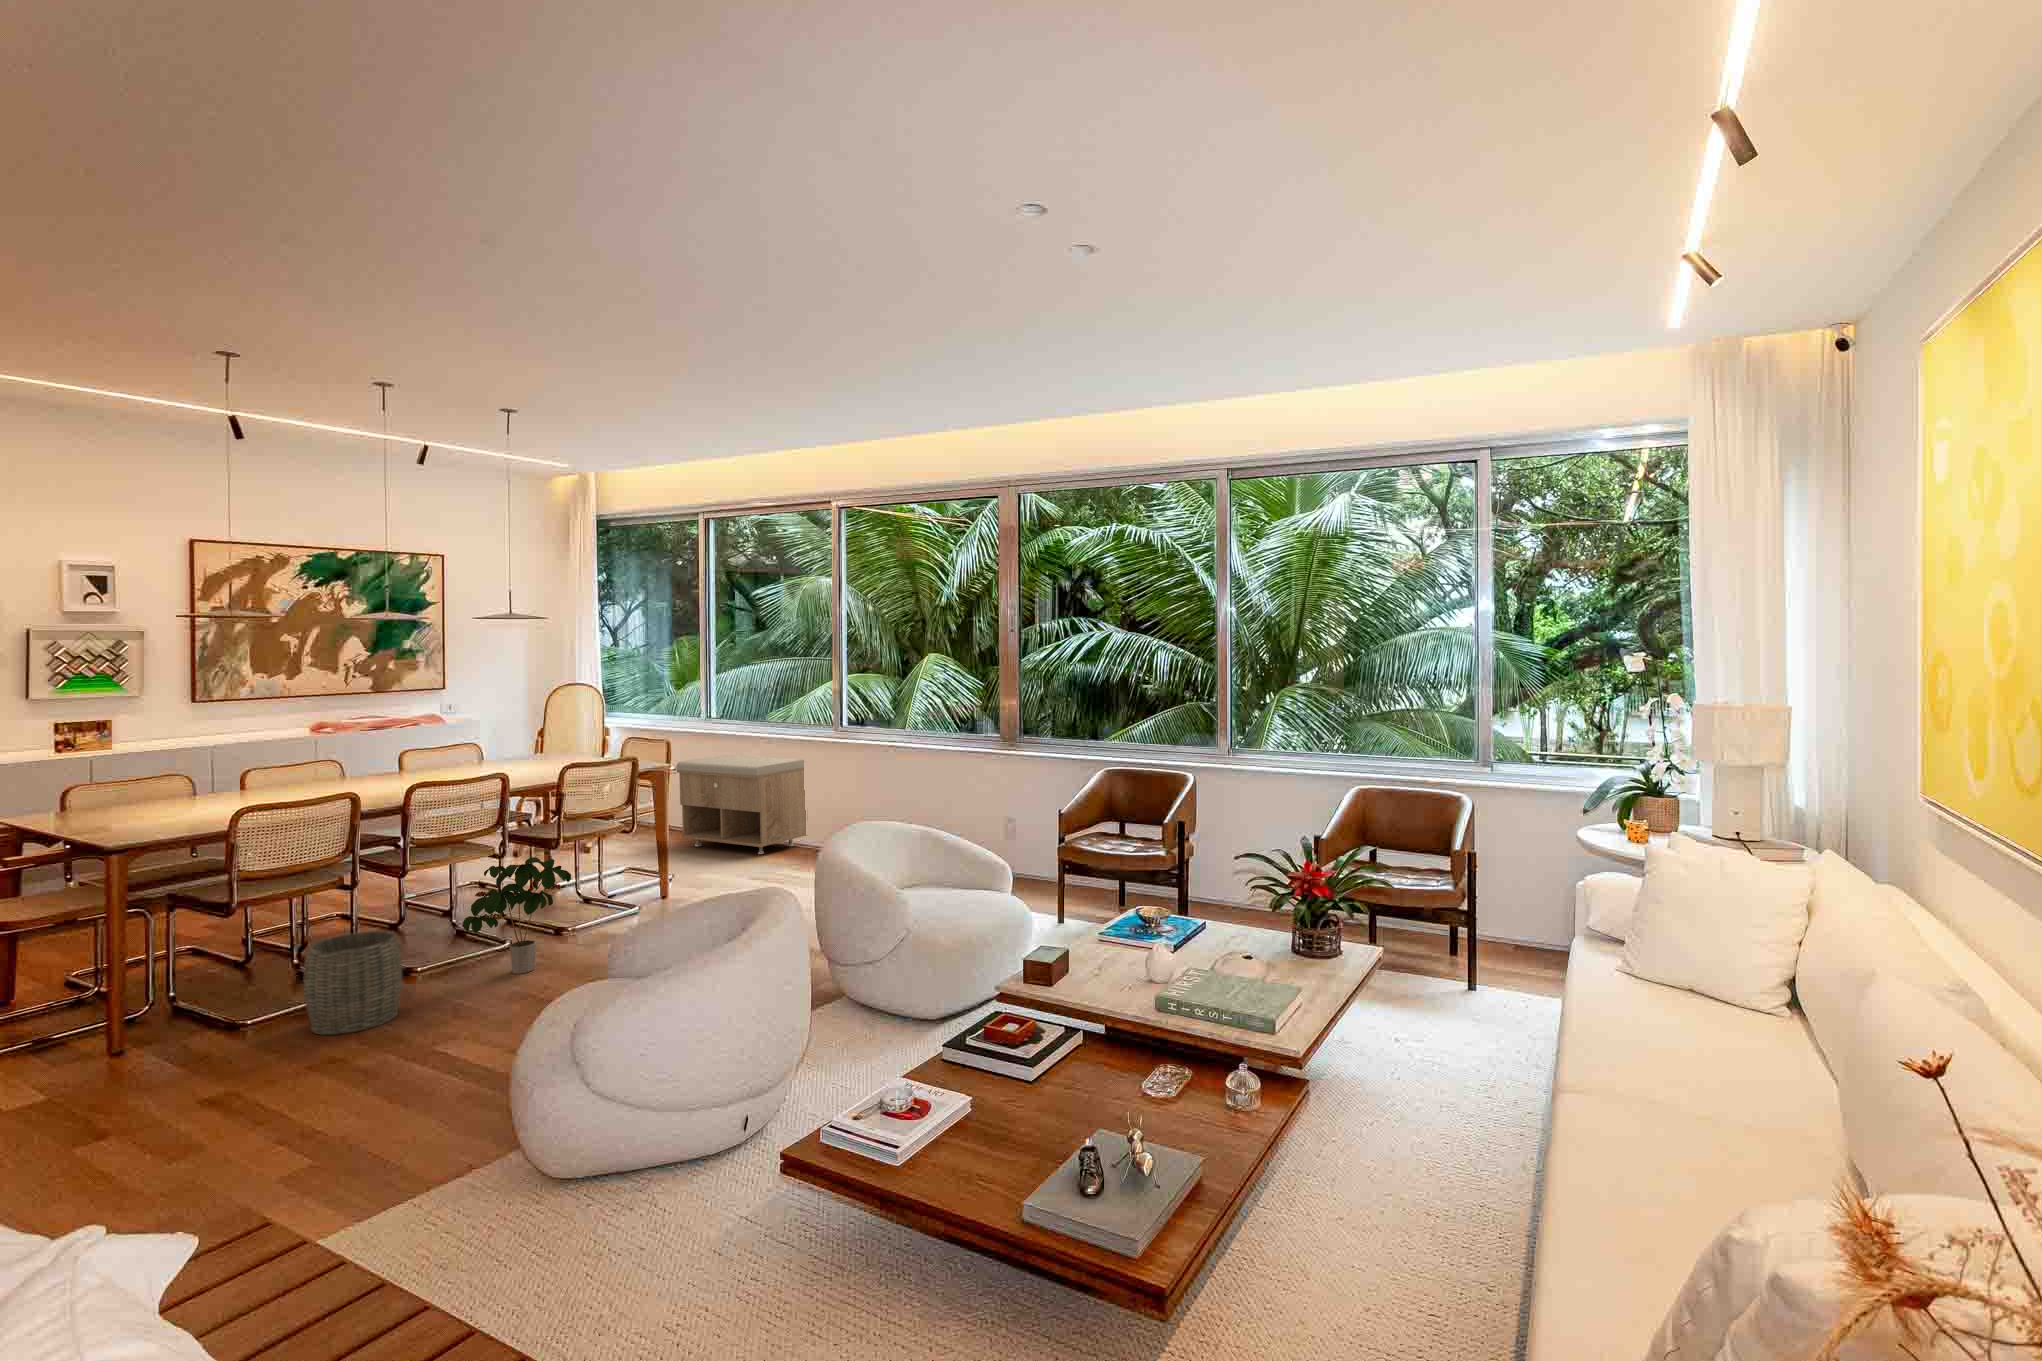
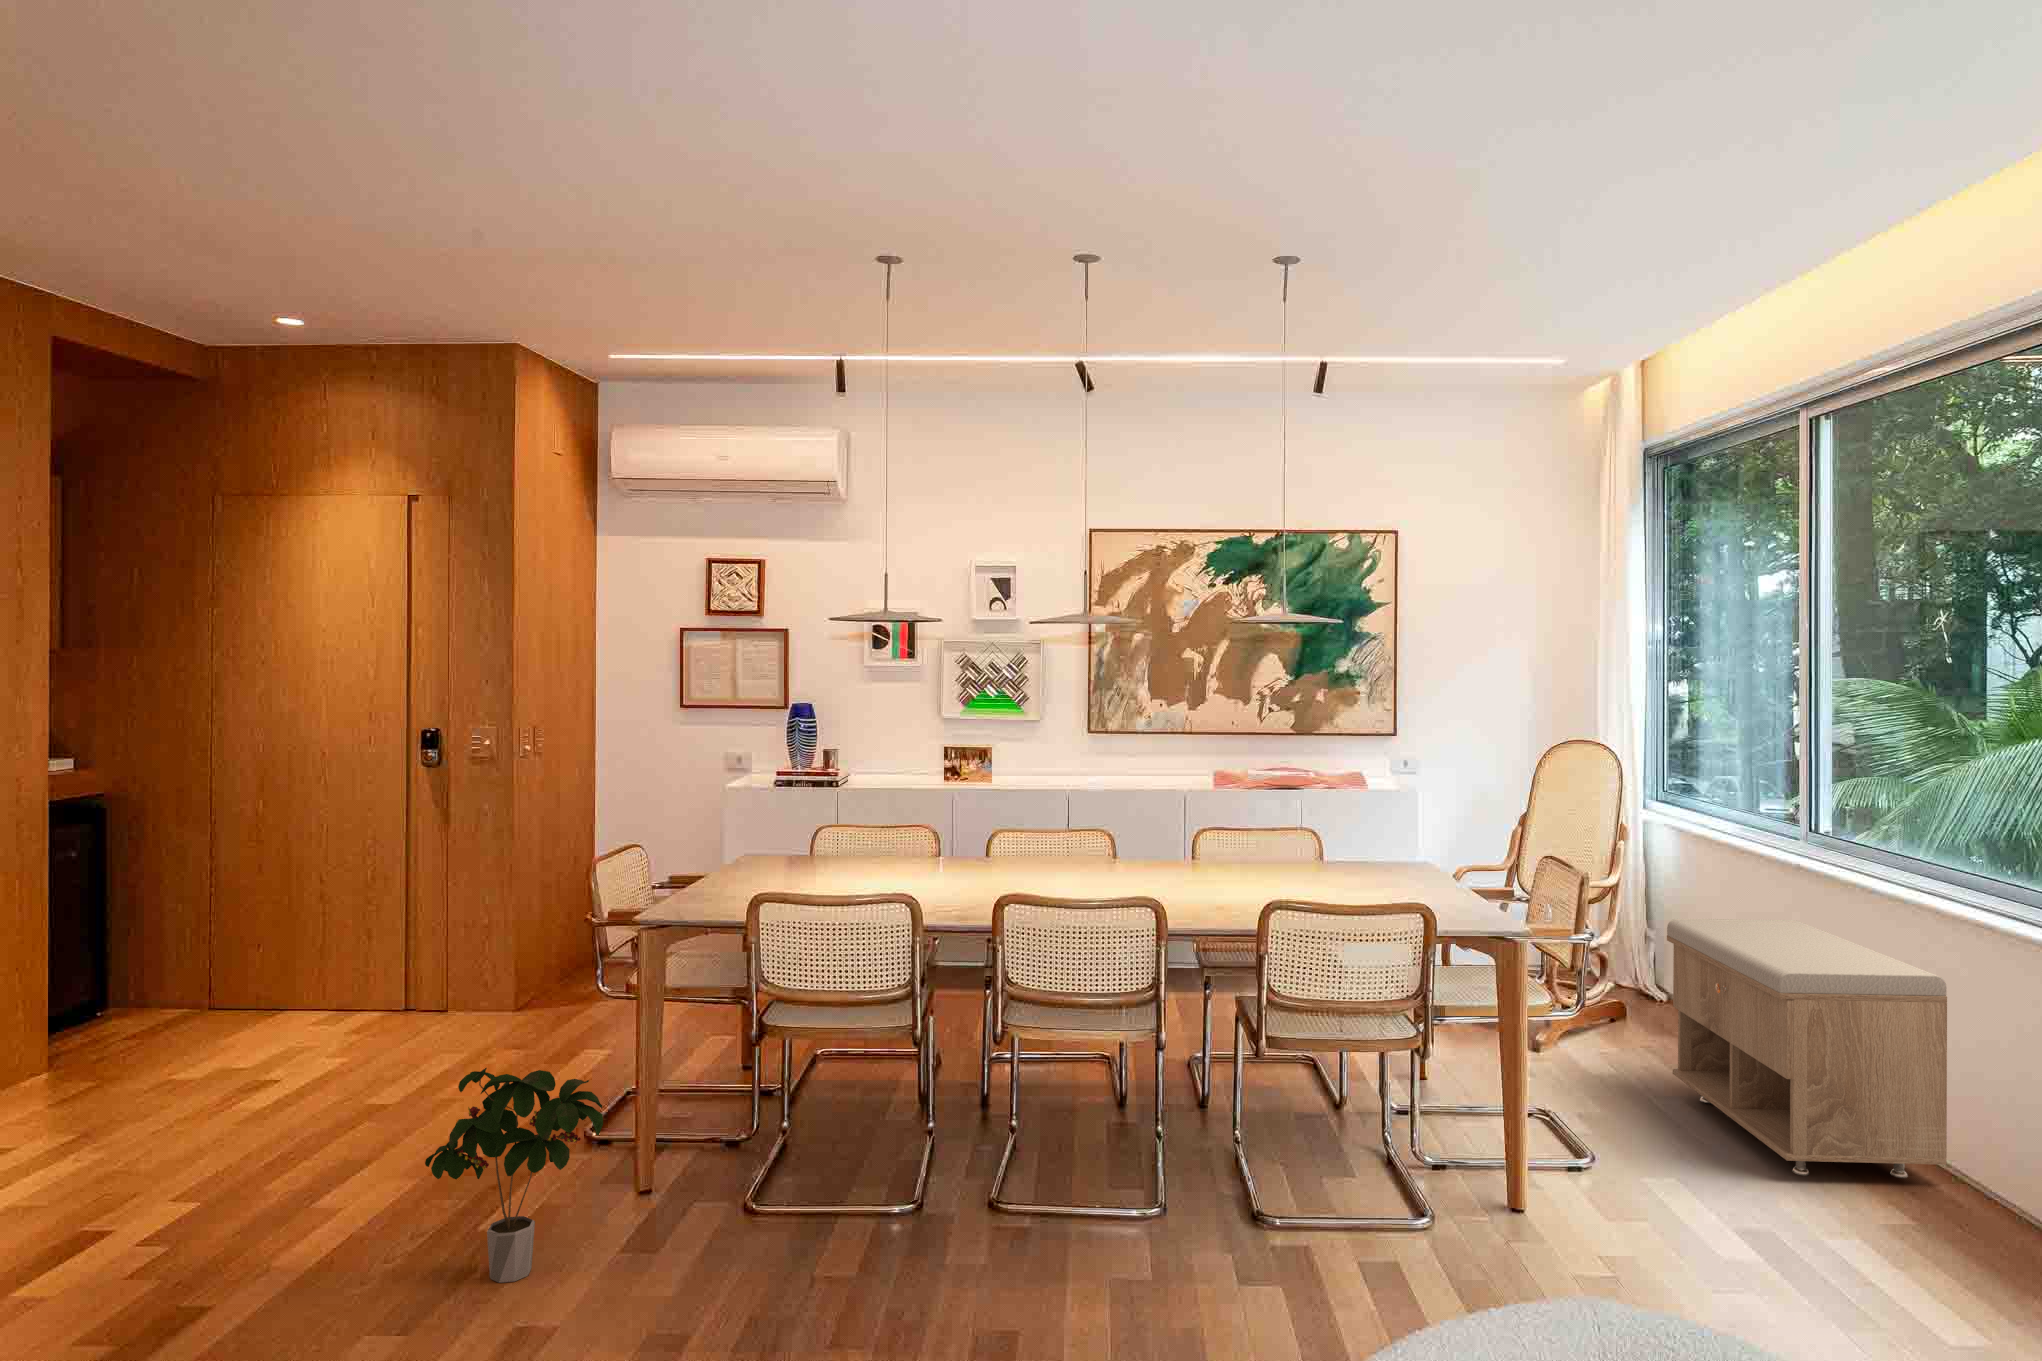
potted plant: present [462,857,571,974] -> present [425,1068,603,1283]
woven basket: present [304,931,402,1035] -> none [666,1132,800,1312]

